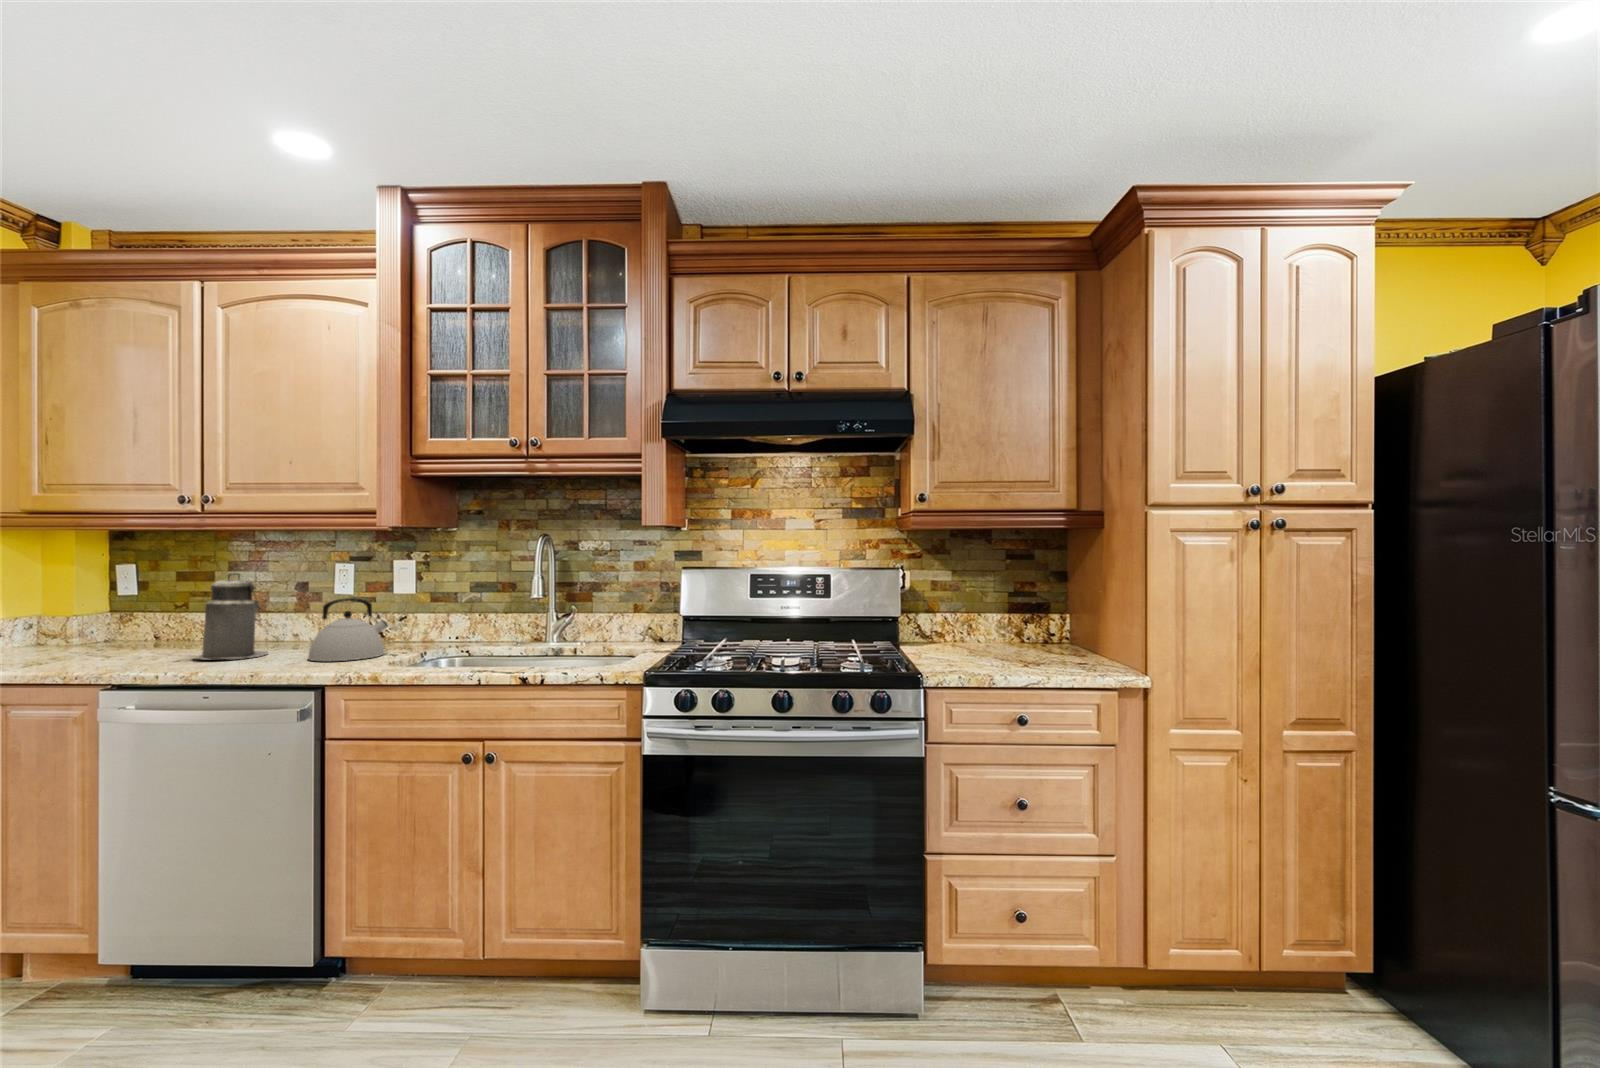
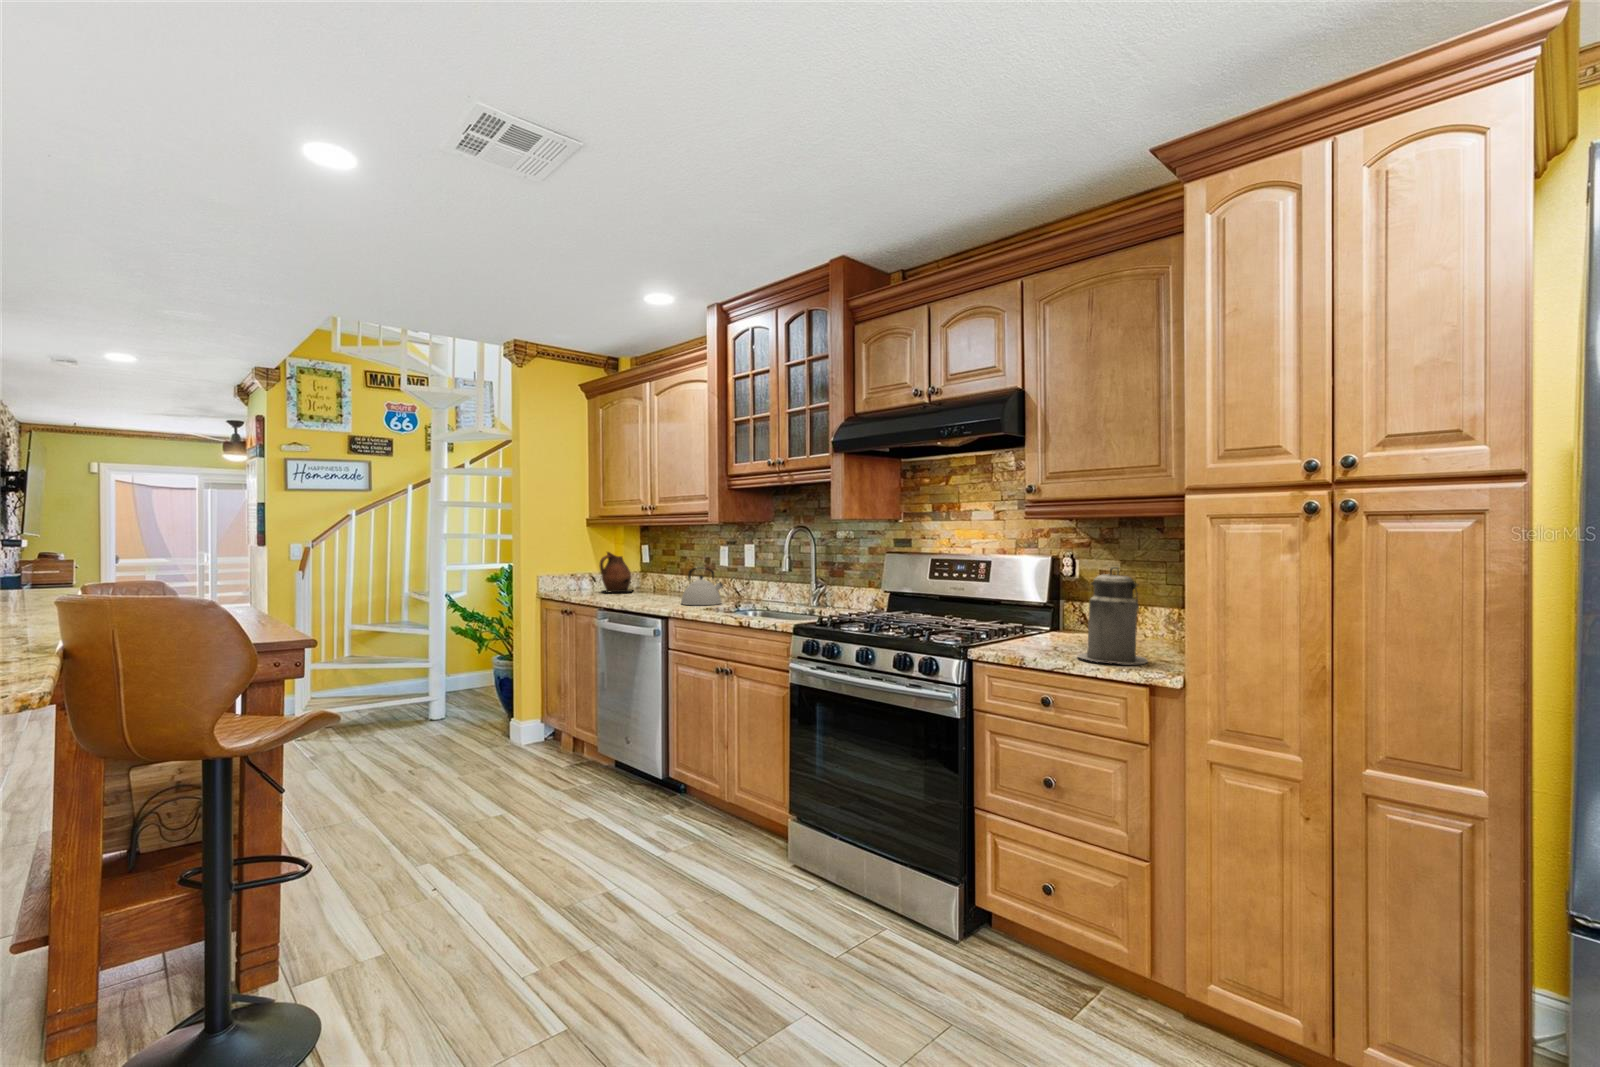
canister: present [194,573,268,659] -> present [1078,567,1147,665]
ceramic pitcher: none [30,579,122,656] -> present [599,552,632,592]

